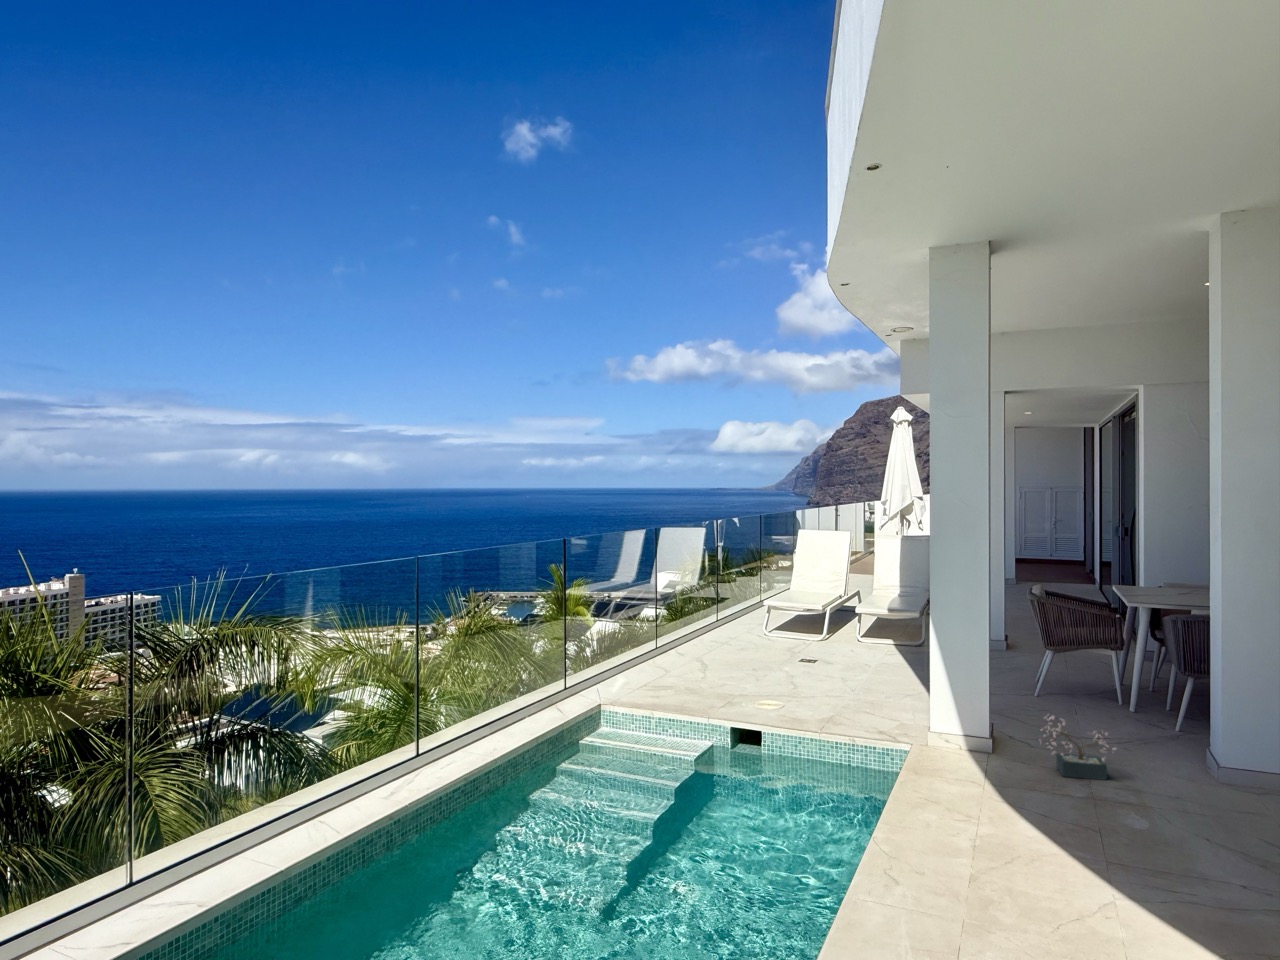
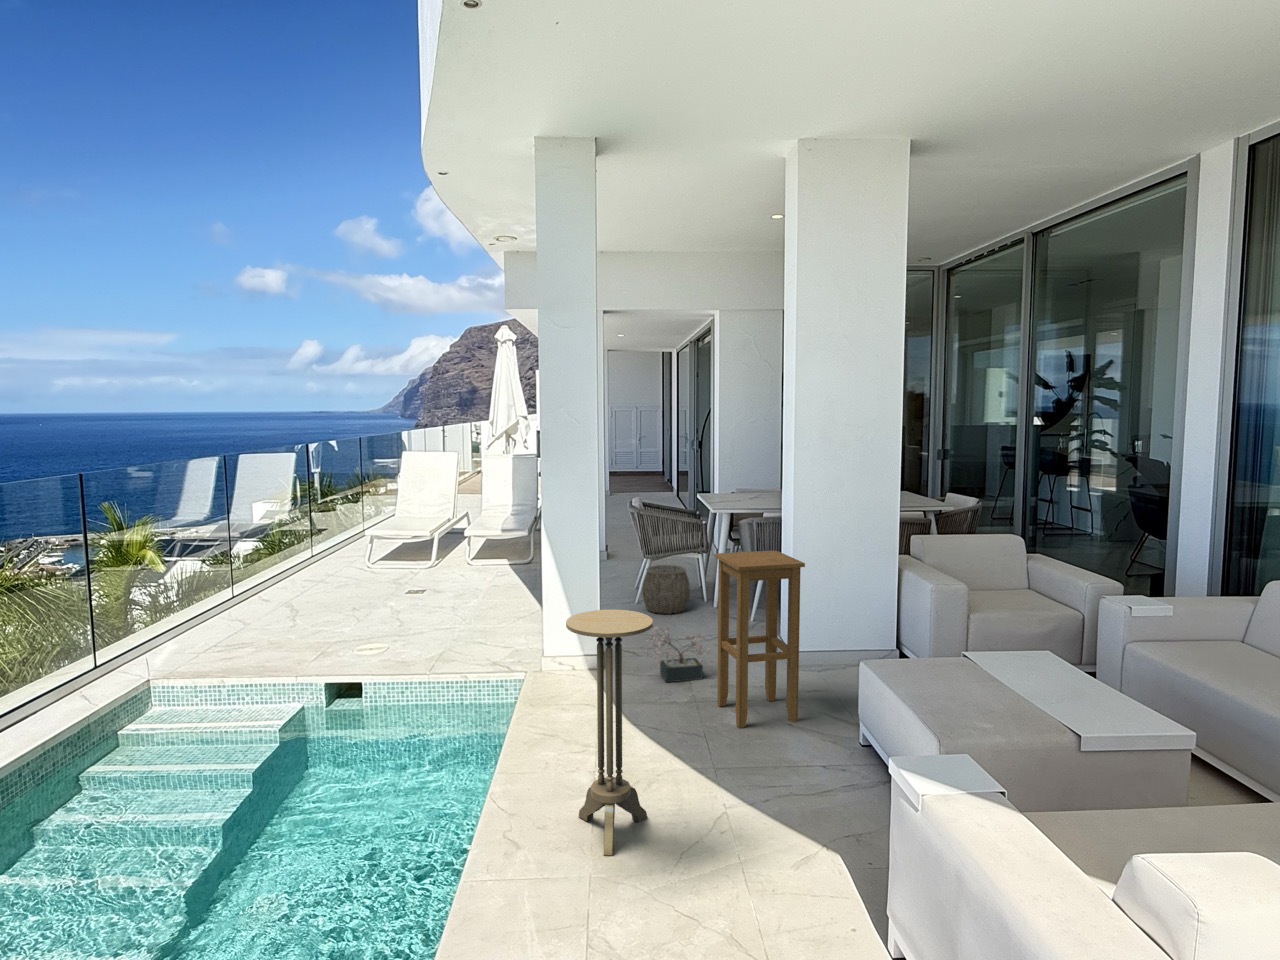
stool: none [1117,644,1227,840] -> present [715,550,805,728]
woven basket: none [1041,658,1101,712] -> present [642,565,690,614]
side table: none [946,681,1033,913] -> present [566,610,653,855]

